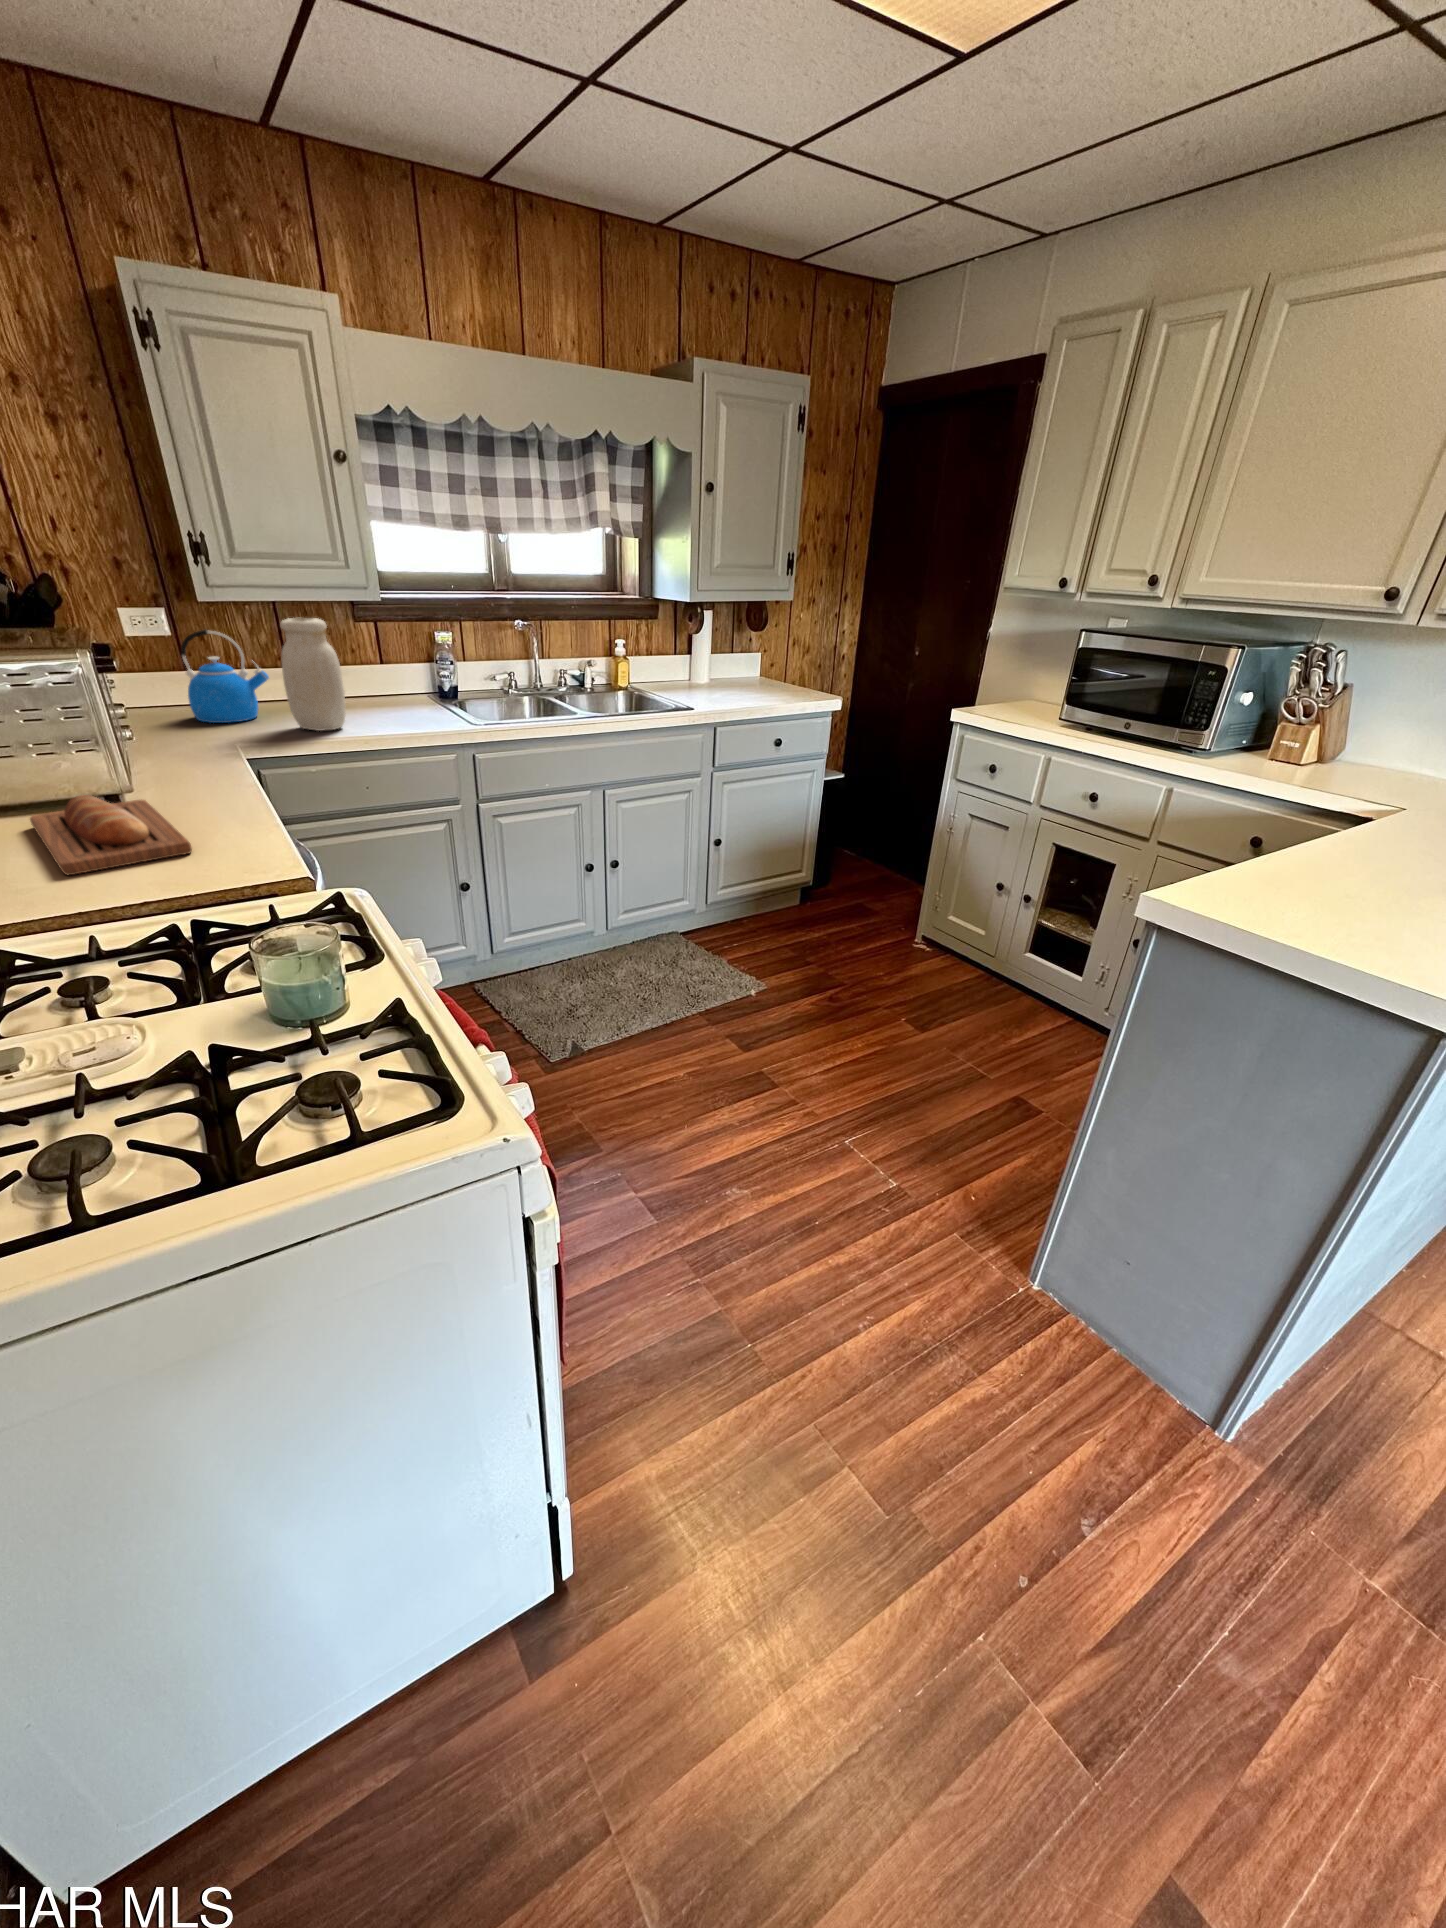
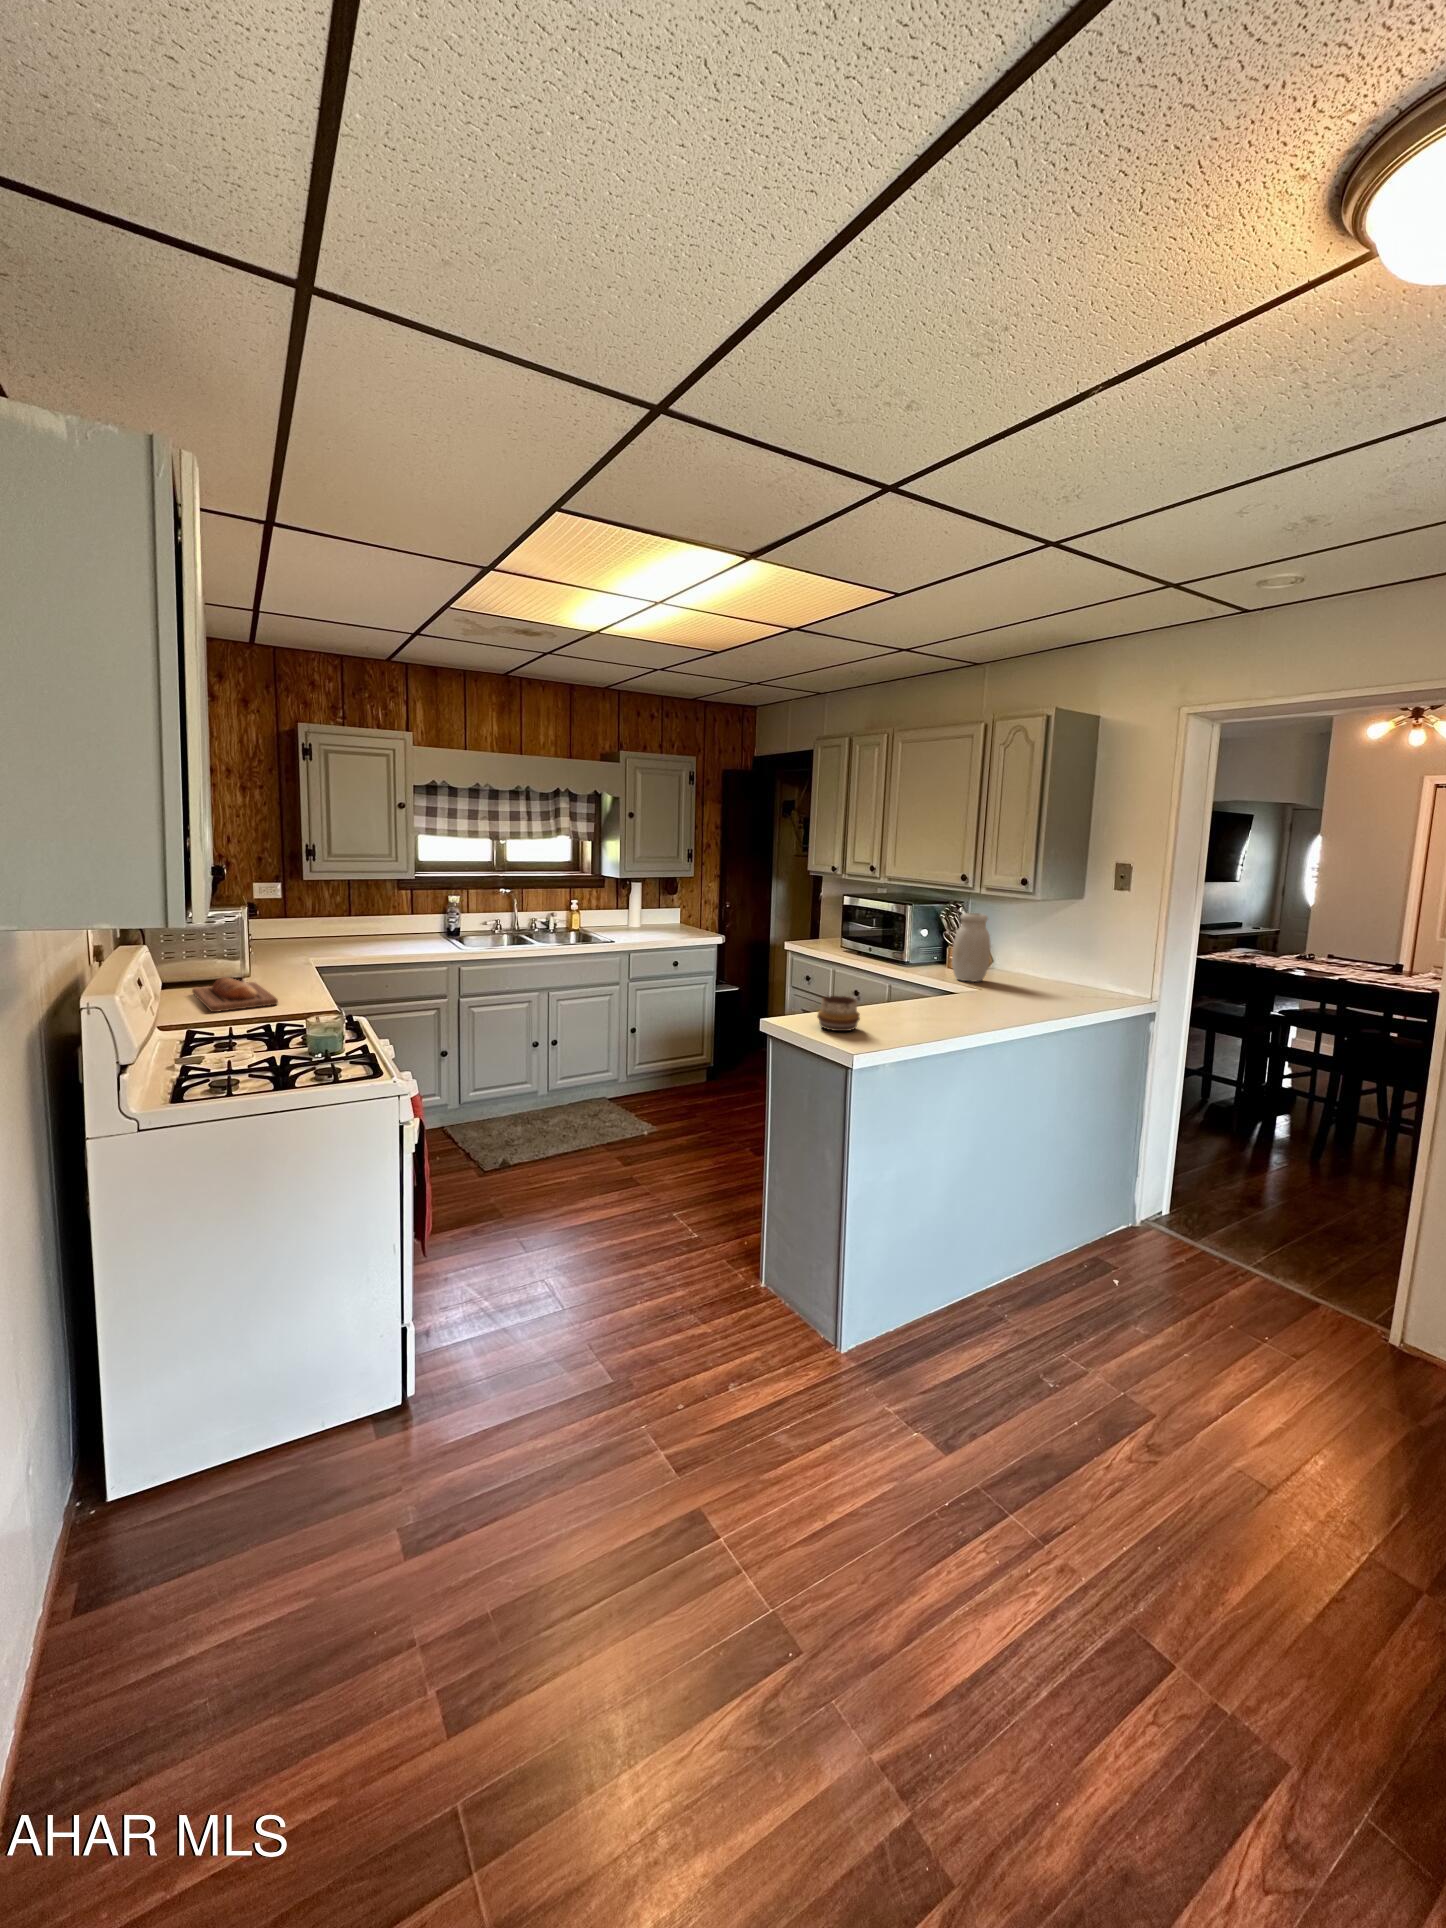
jar: present [281,618,346,731] -> present [952,913,990,982]
kettle: present [181,630,269,723] -> none [286,895,338,948]
decorative bowl: none [1263,846,1371,924] -> present [817,996,860,1031]

